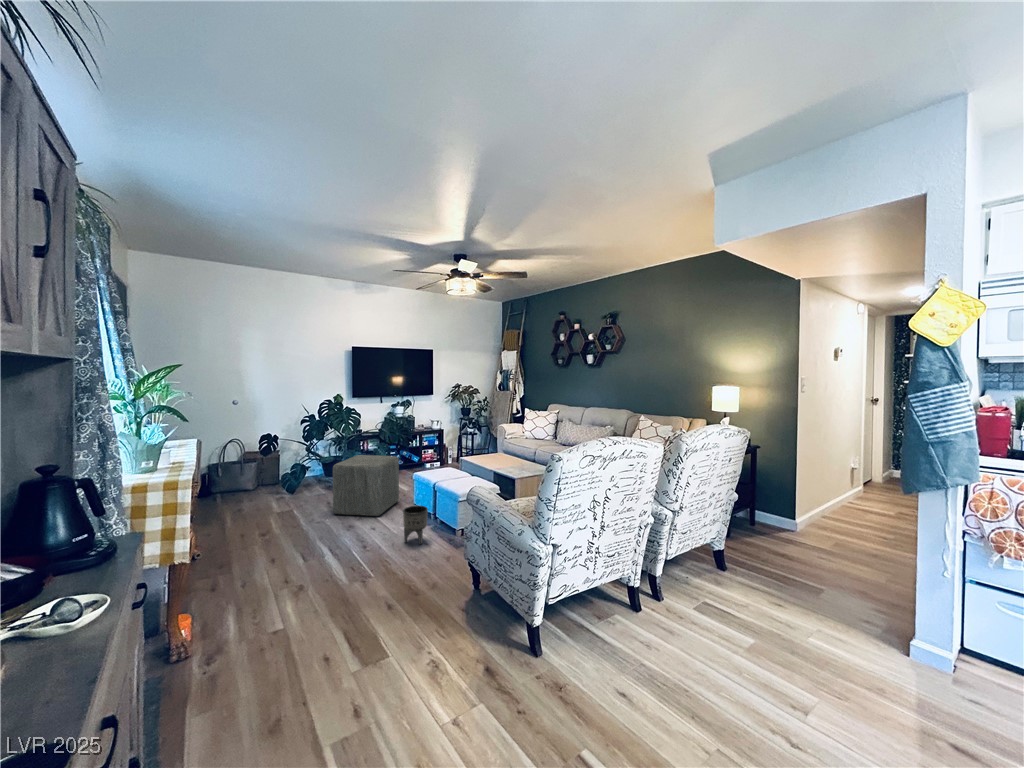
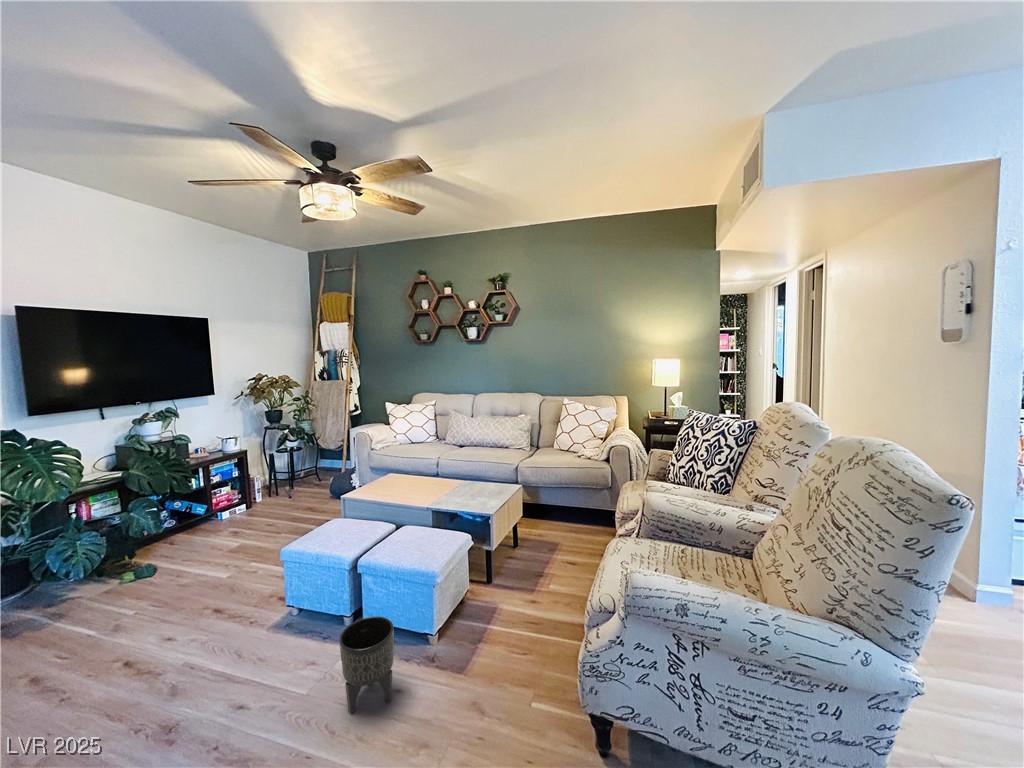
ottoman: present [333,455,399,516] -> none [57,522,236,709]

